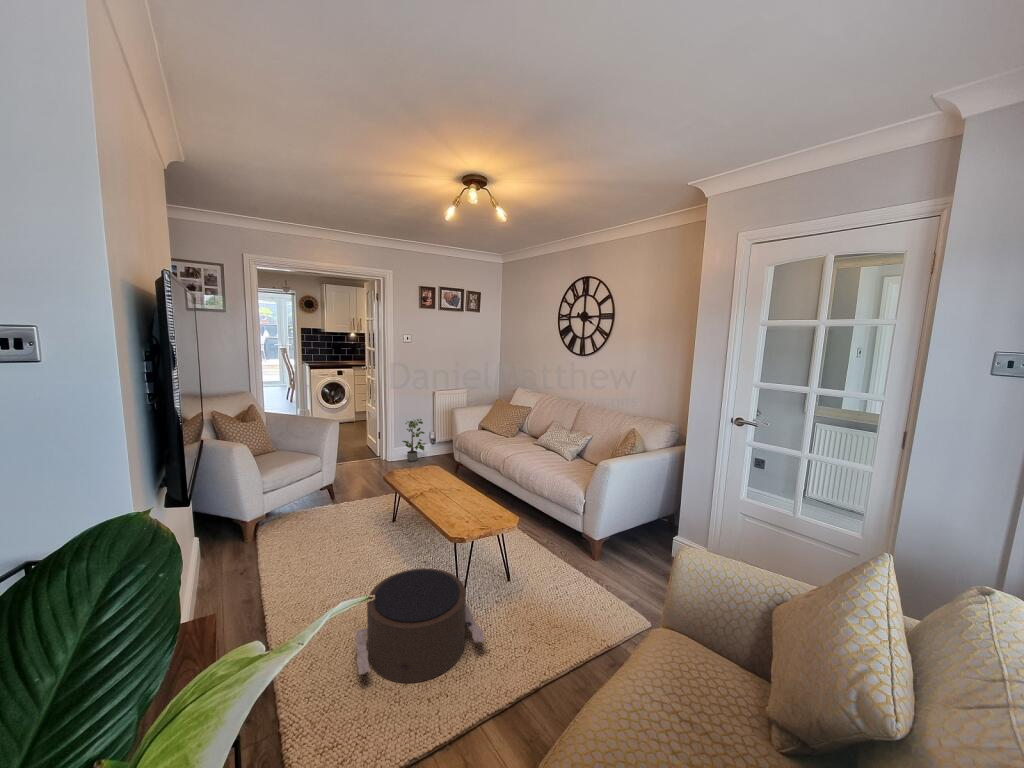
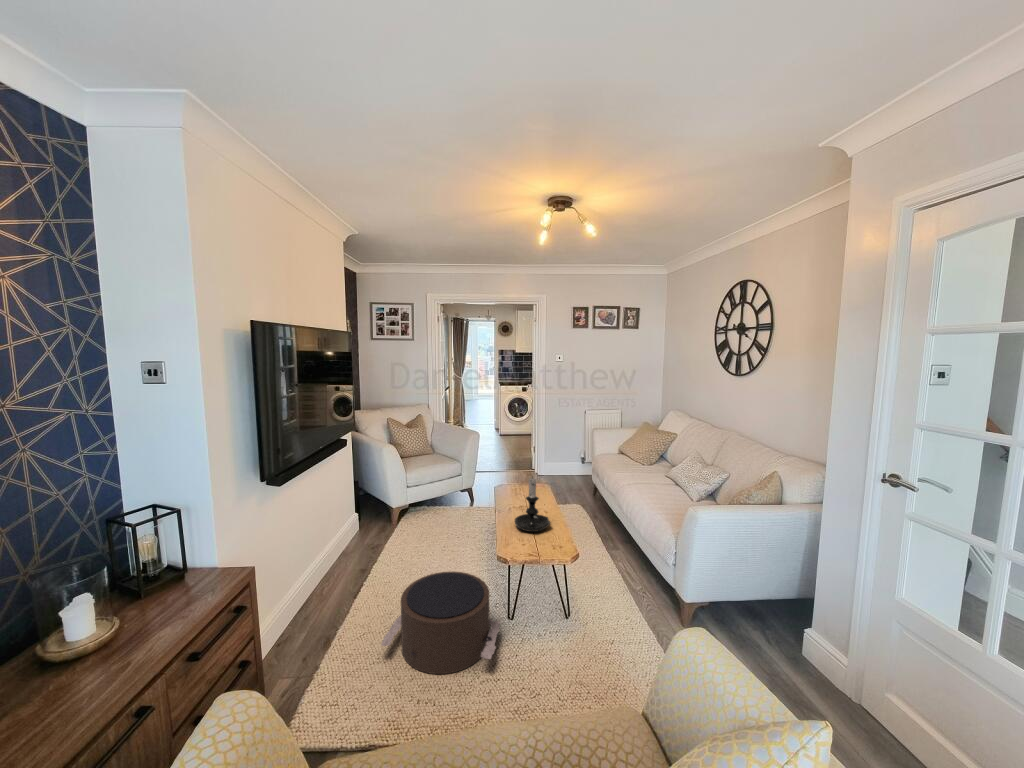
potted plant: present [402,419,426,461] -> none [552,435,577,477]
candle holder: none [446,456,483,512] -> present [515,478,551,532]

